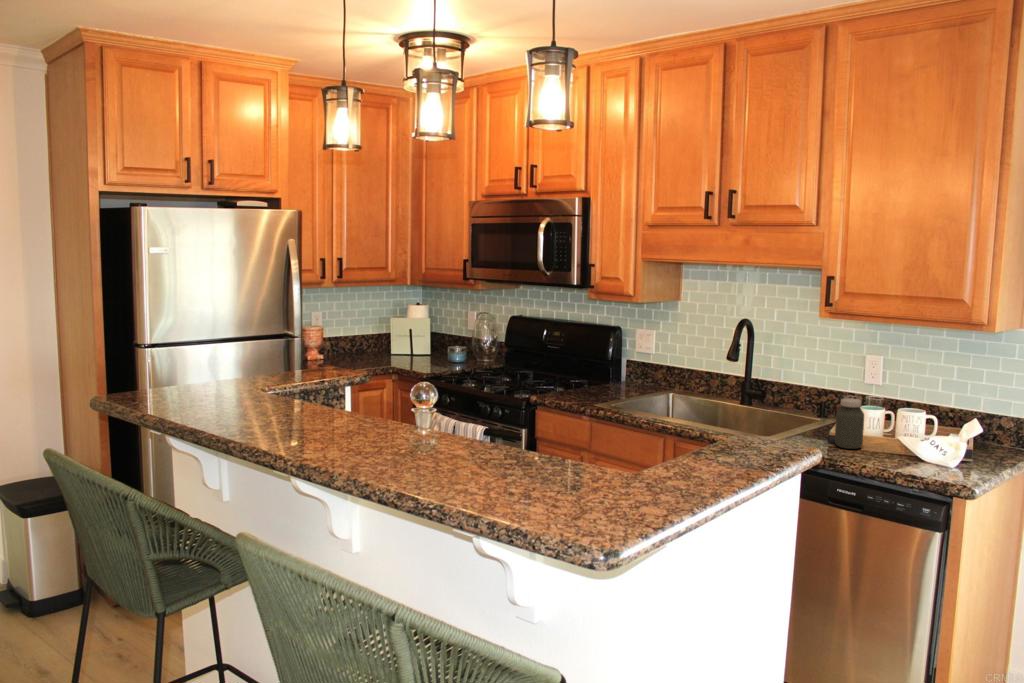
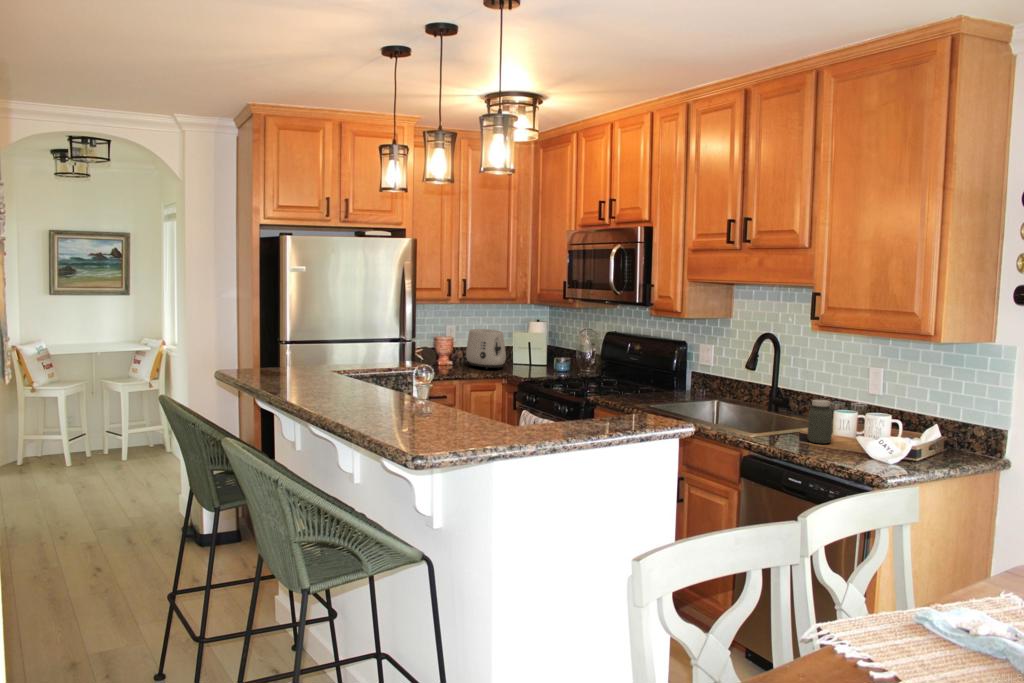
toaster: none [343,317,394,366] -> present [466,329,506,369]

